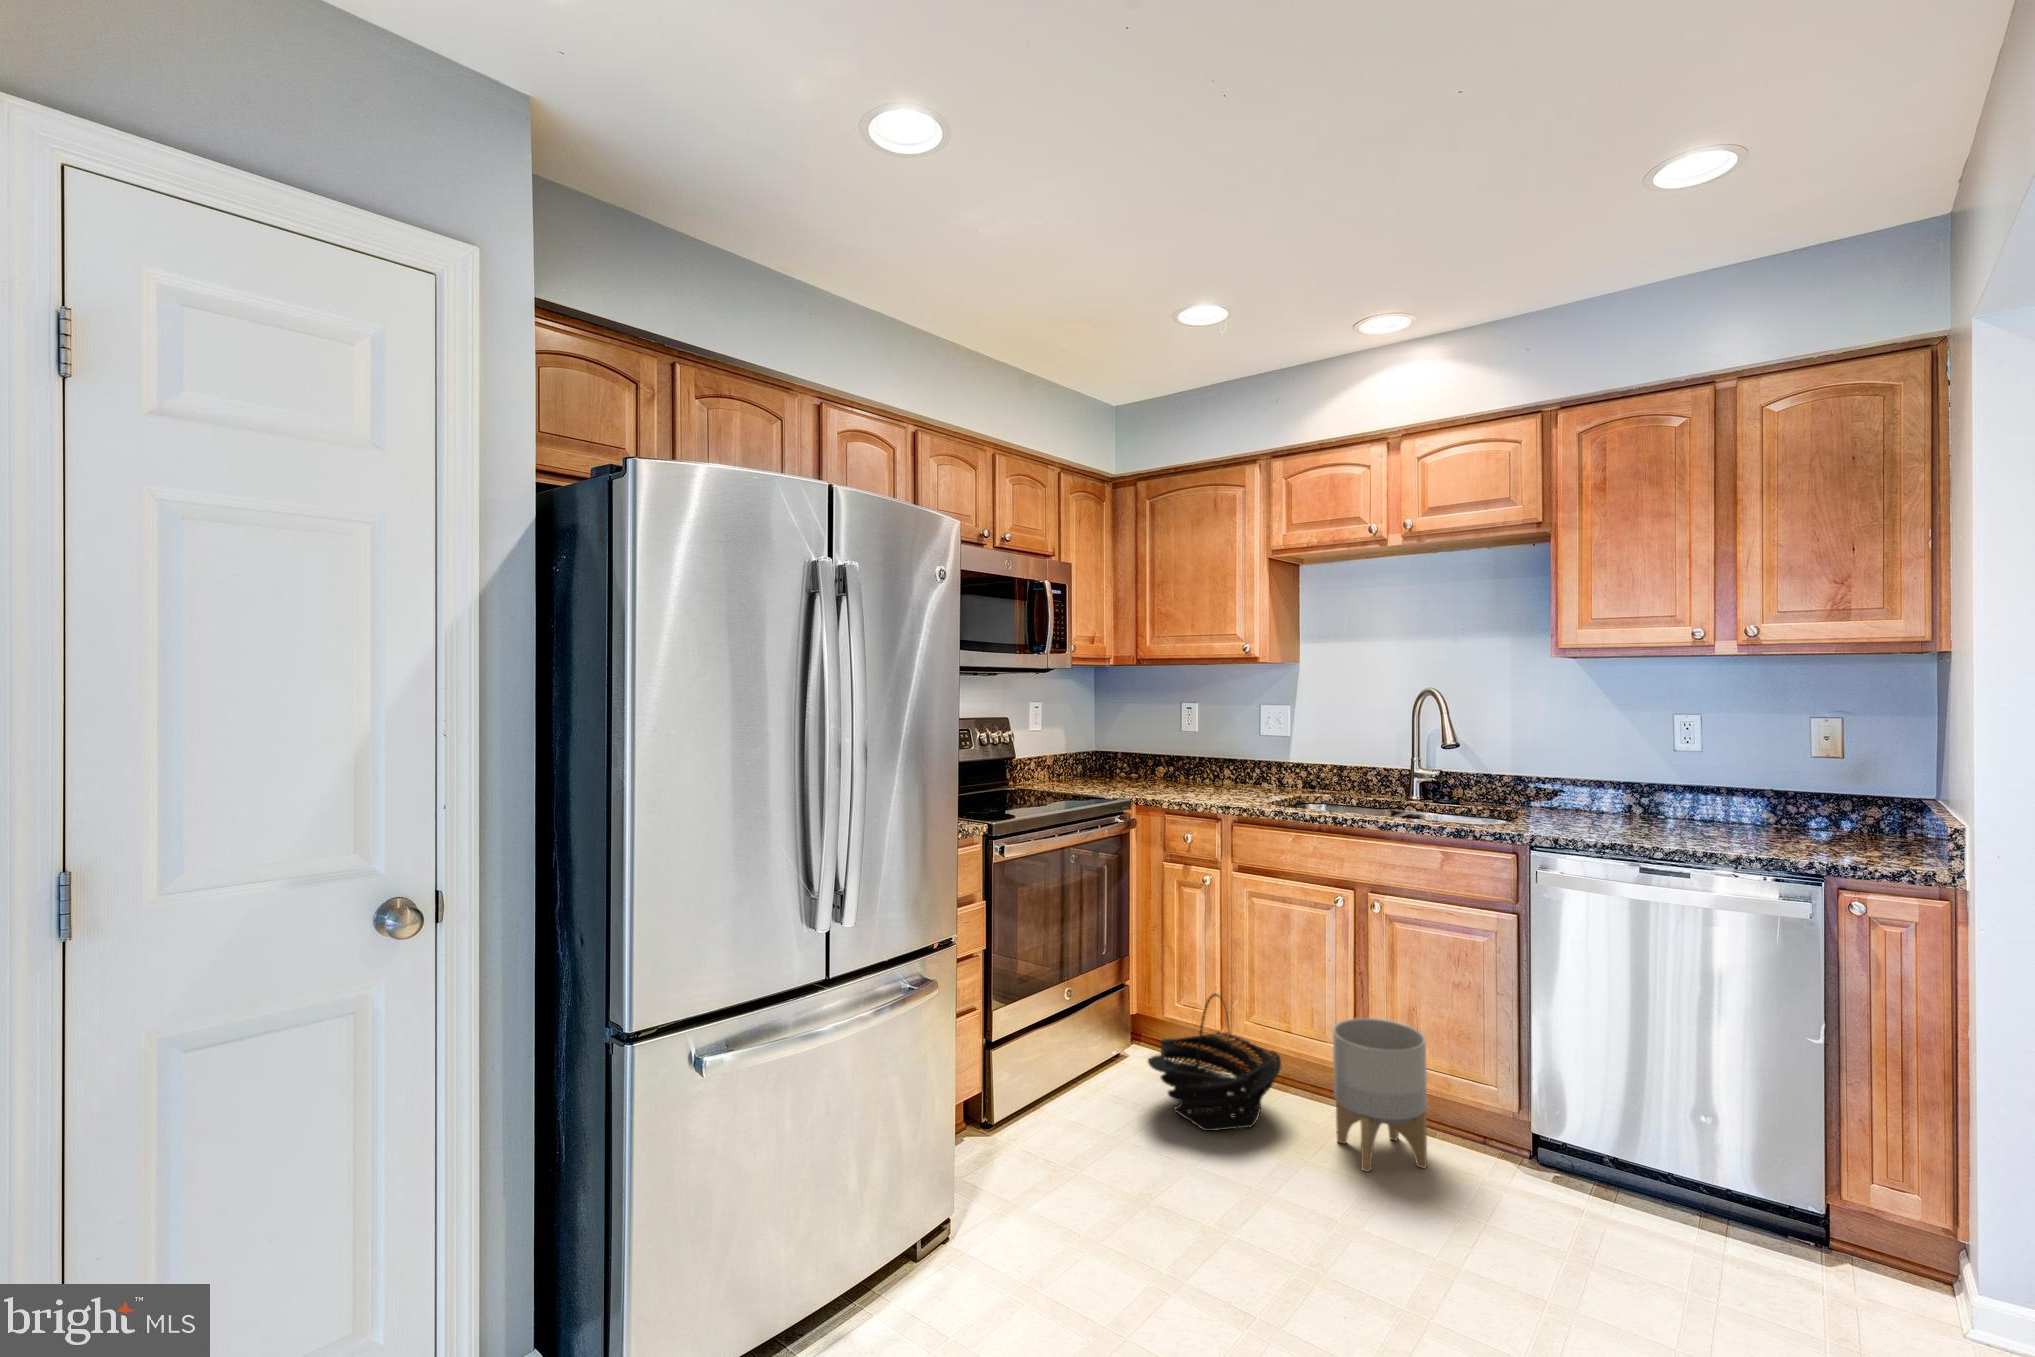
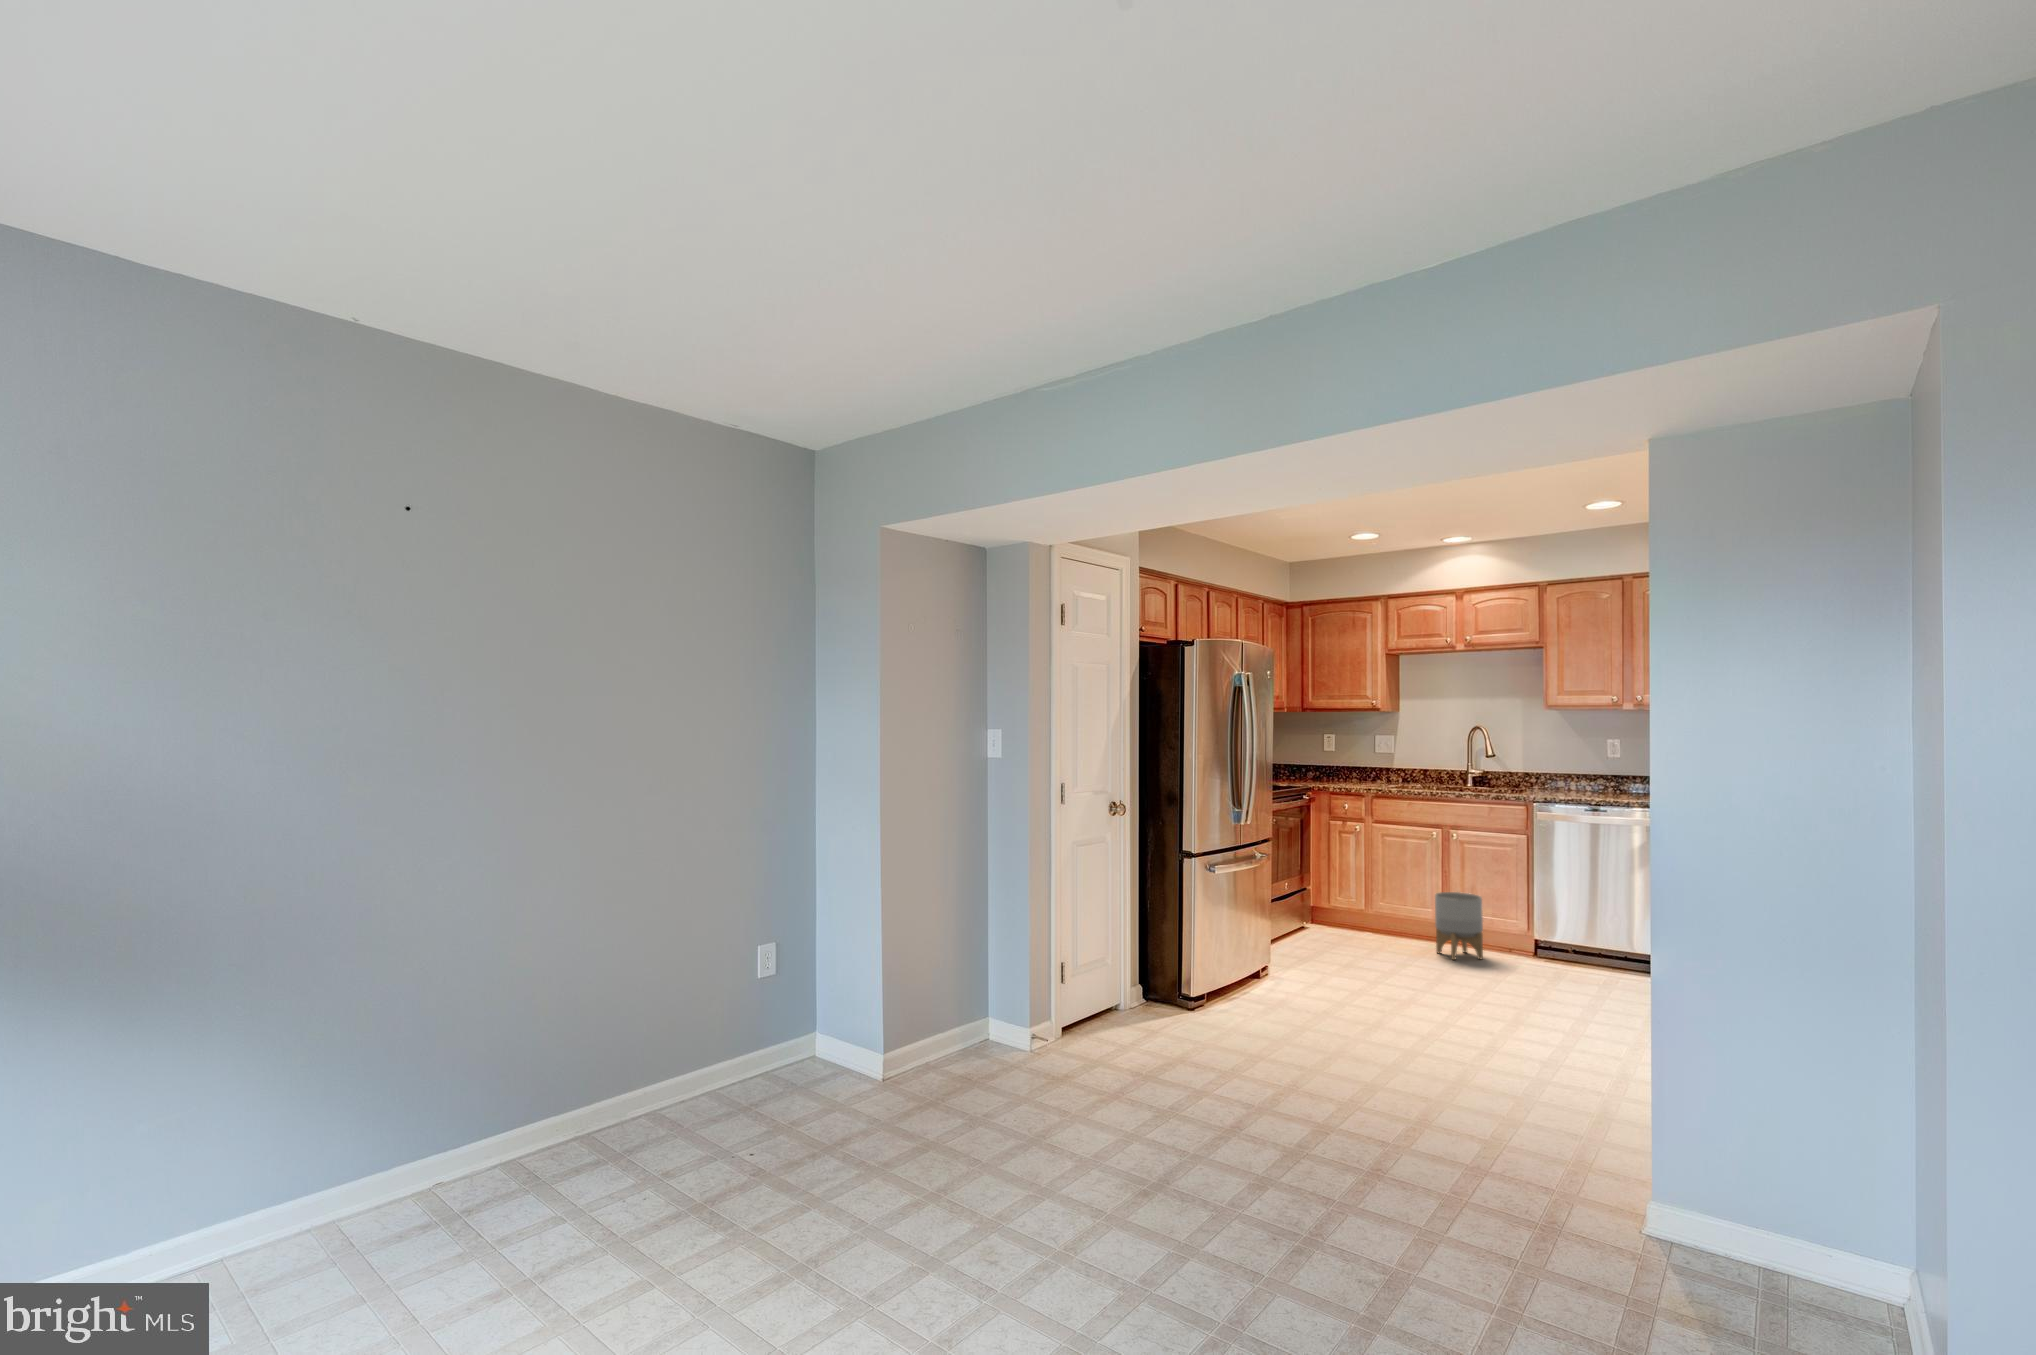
basket: present [1148,994,1281,1131] -> none [1334,883,1406,950]

